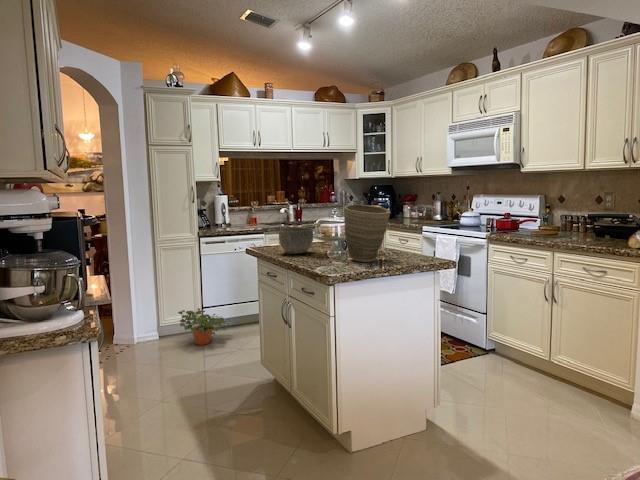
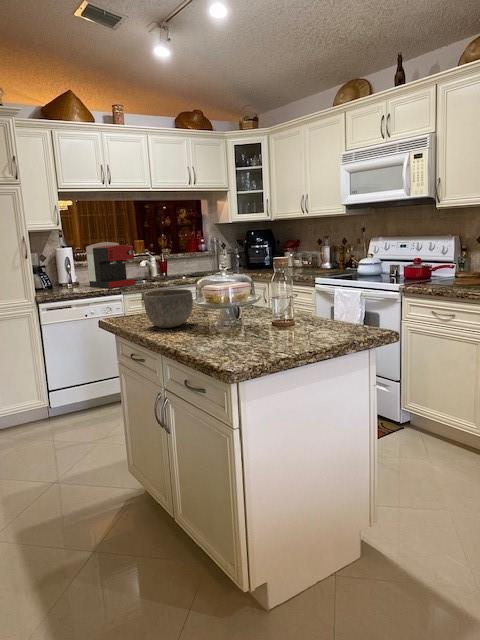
coffee maker: none [238,192,275,228] -> present [86,242,135,288]
vase: present [344,204,391,262] -> none [241,254,309,338]
potted plant: present [178,308,232,345] -> none [14,393,89,440]

